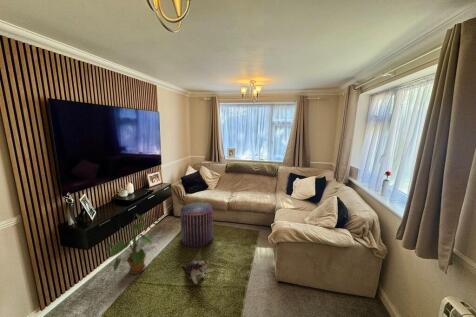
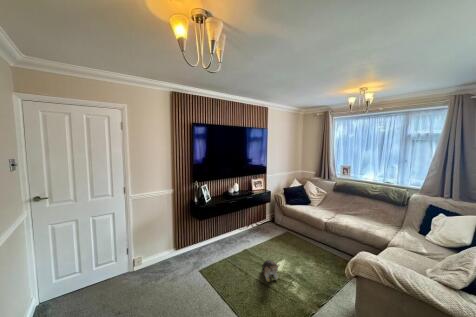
pouf: present [180,202,213,247] -> none [271,212,304,255]
house plant: present [105,214,159,274] -> none [210,202,254,255]

